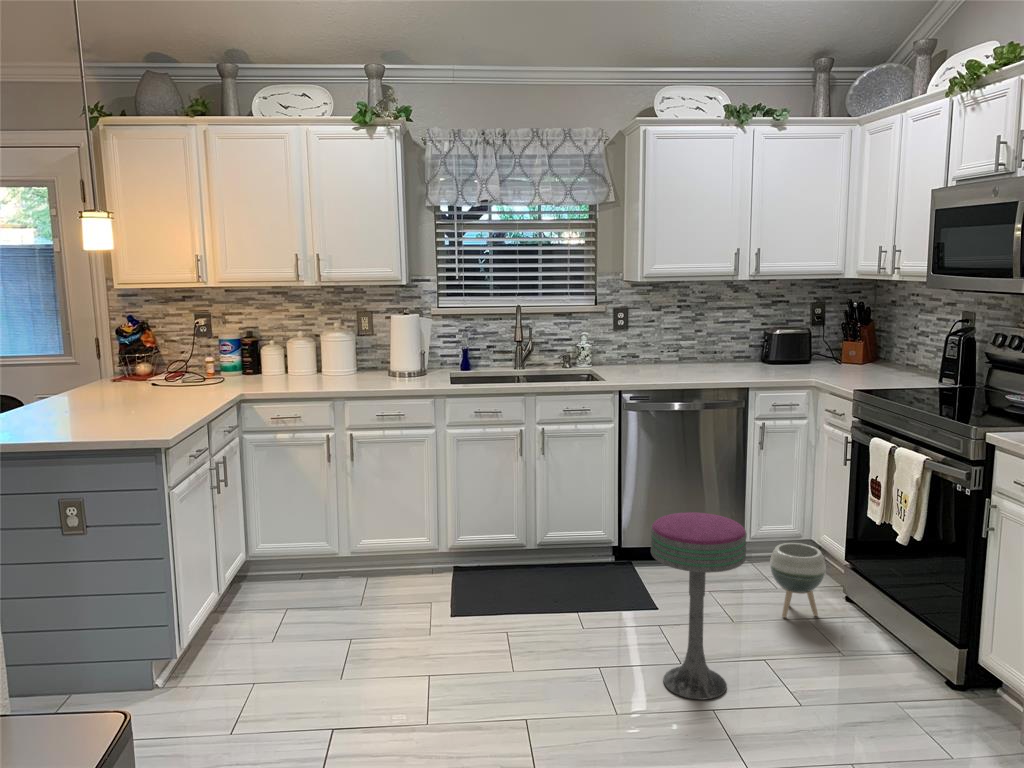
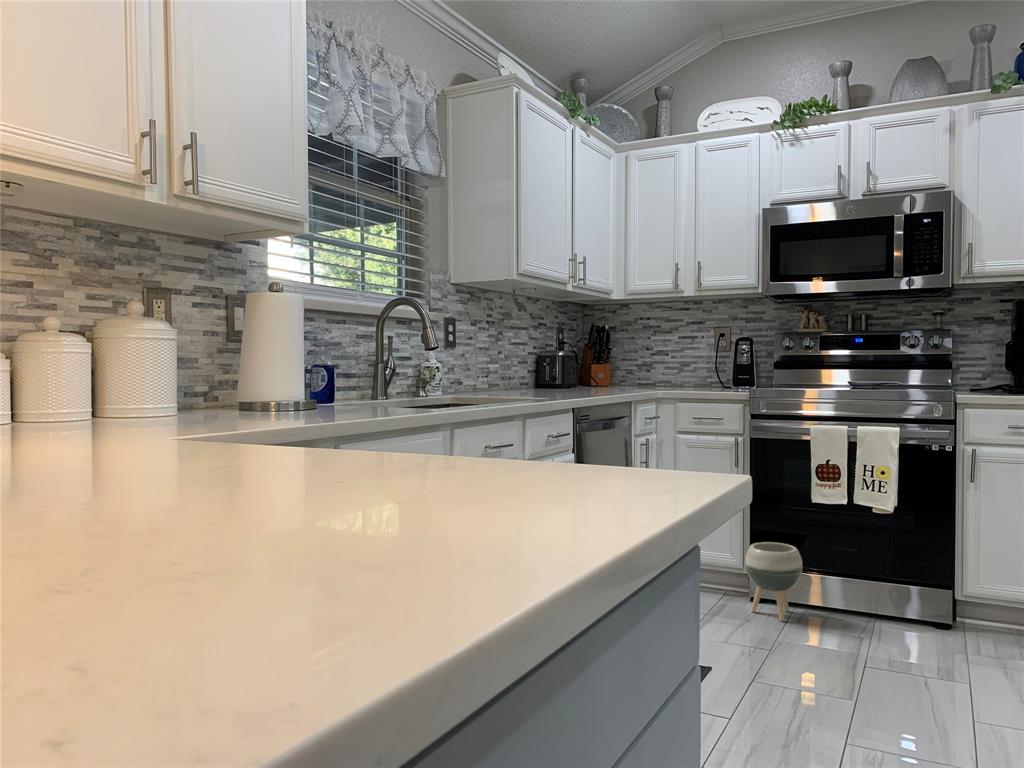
bar stool: present [651,512,747,700] -> none [858,499,978,714]

